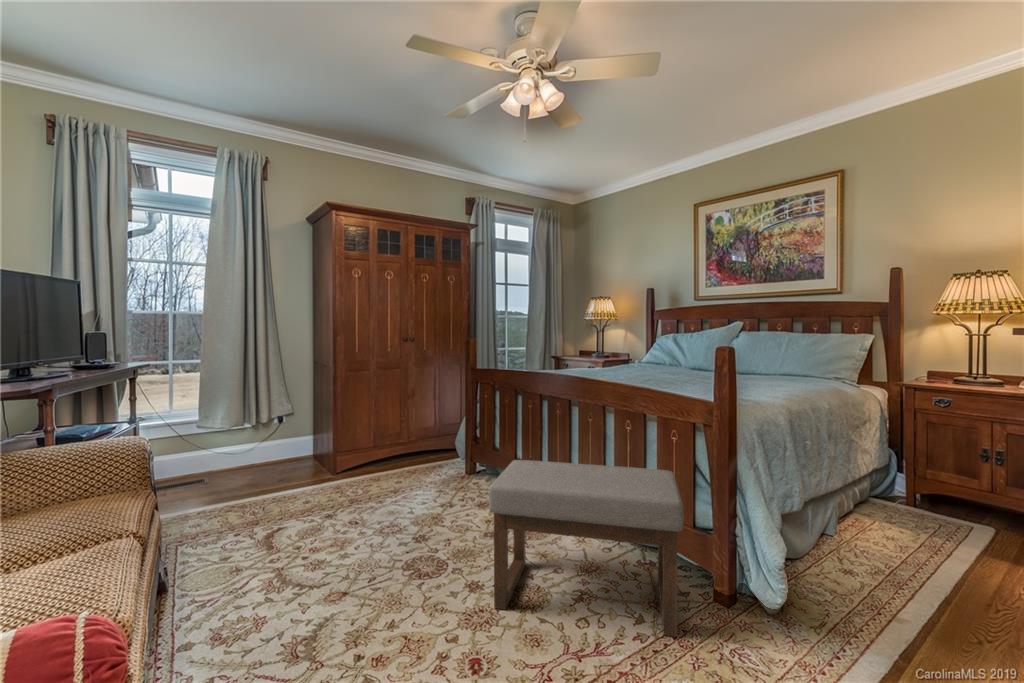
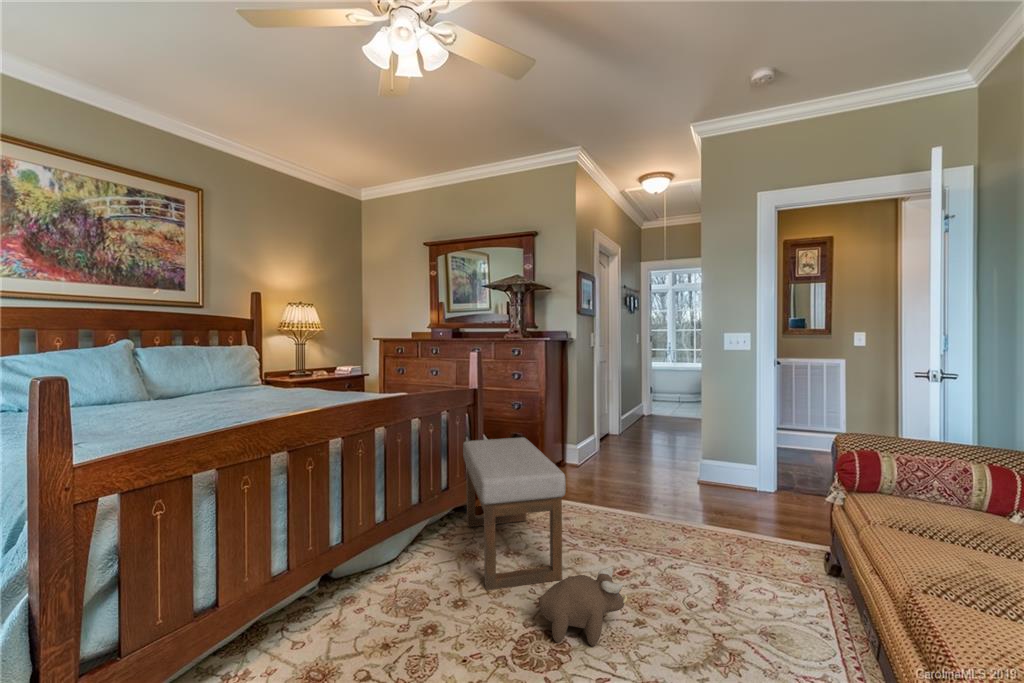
plush toy: none [386,539,450,598] -> present [539,566,627,646]

